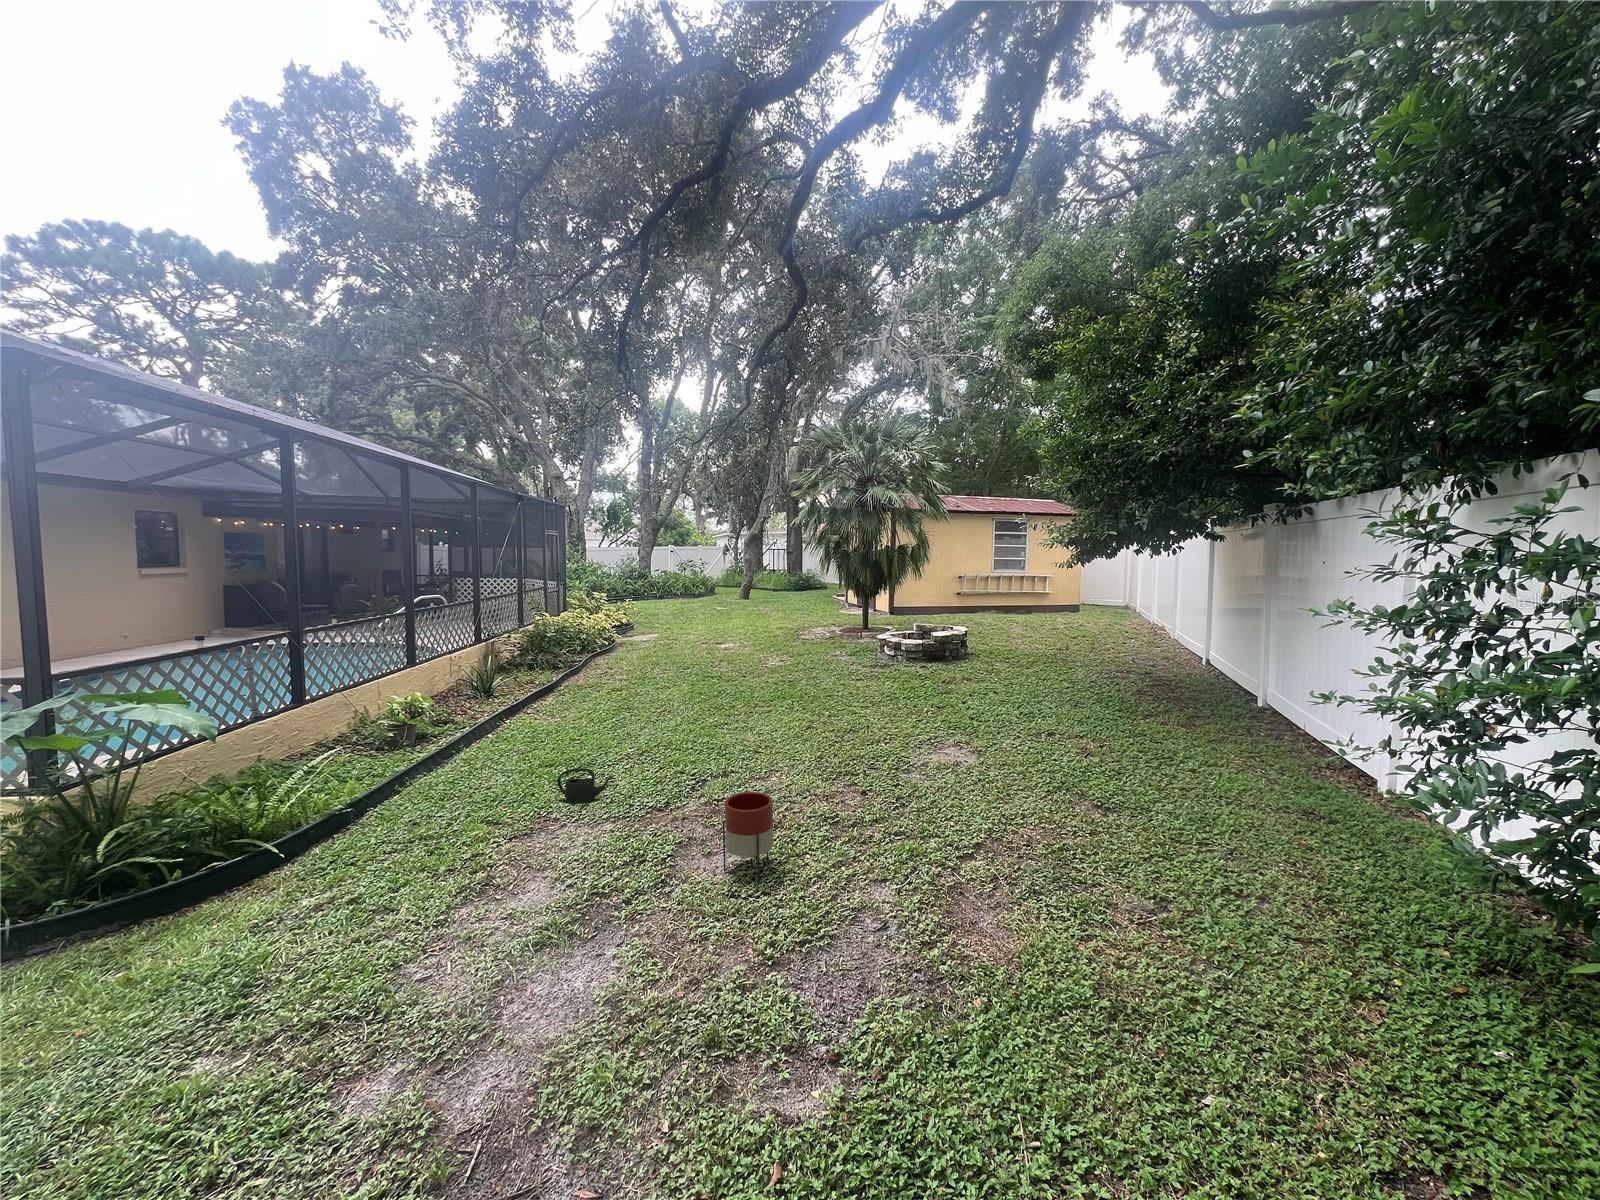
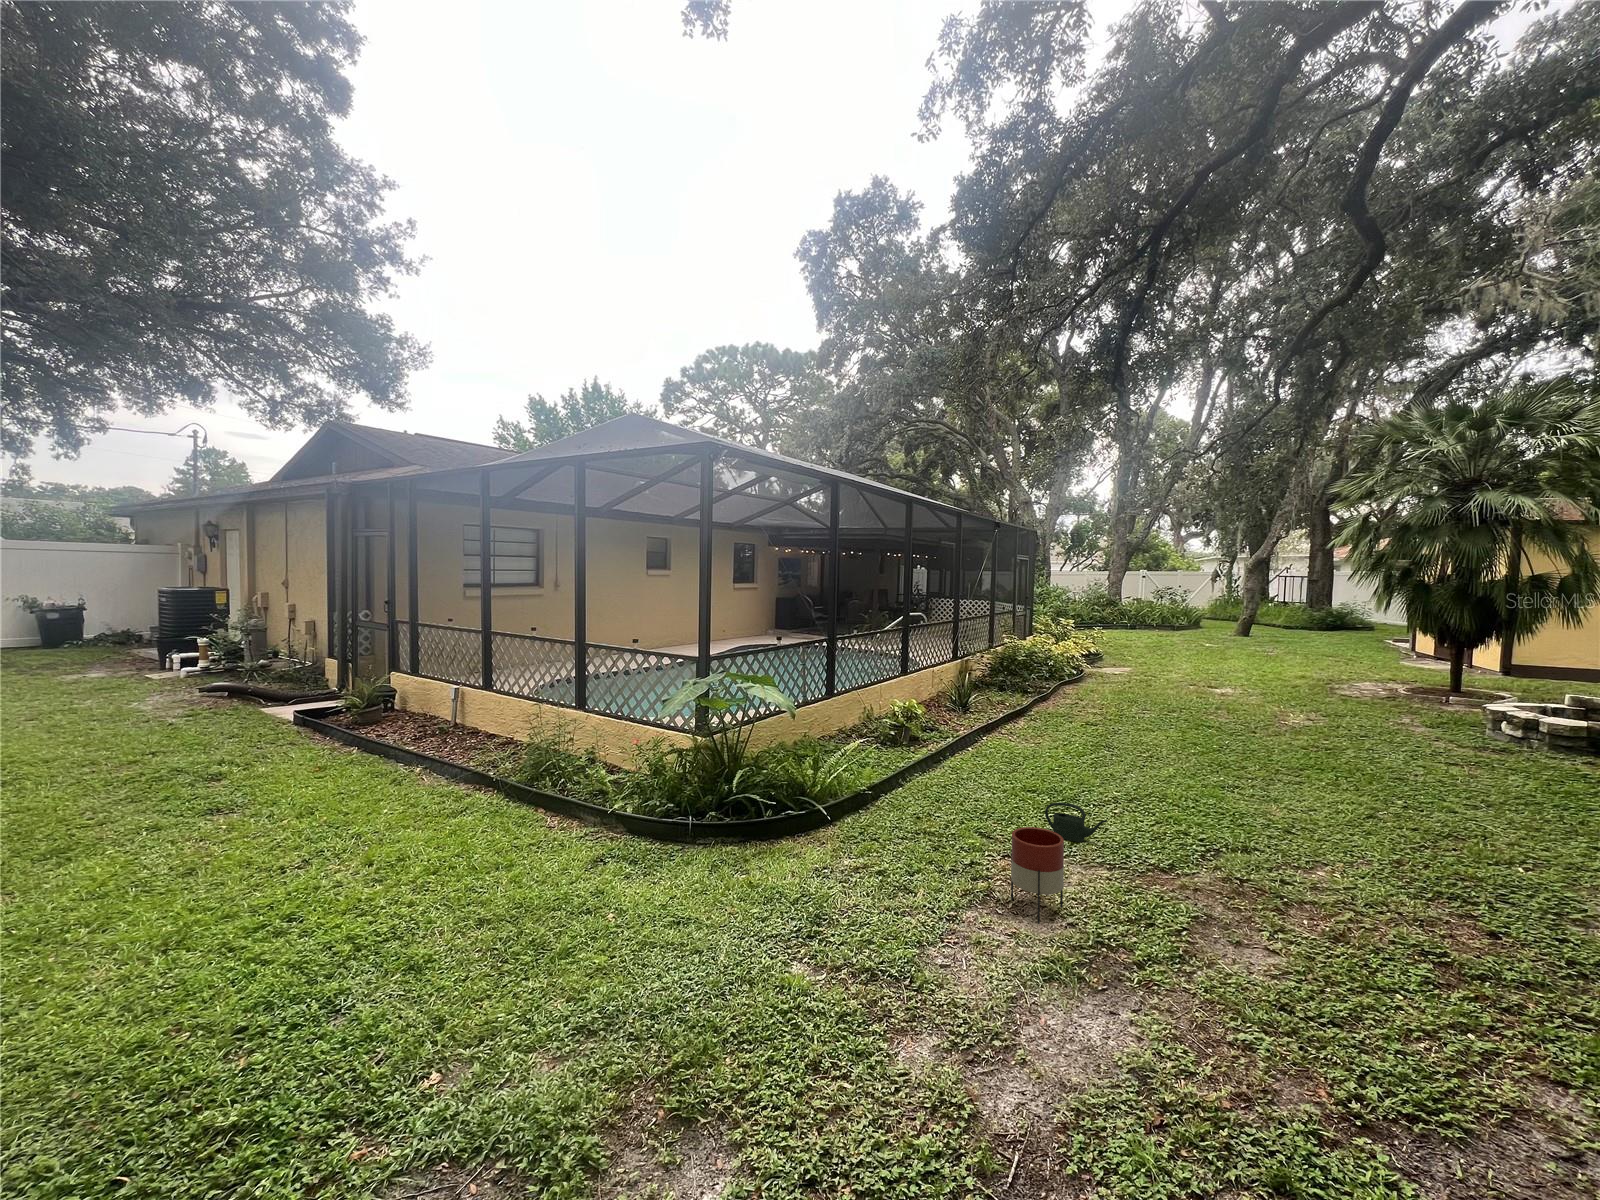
planter: present [723,792,773,884] -> present [1011,827,1064,924]

